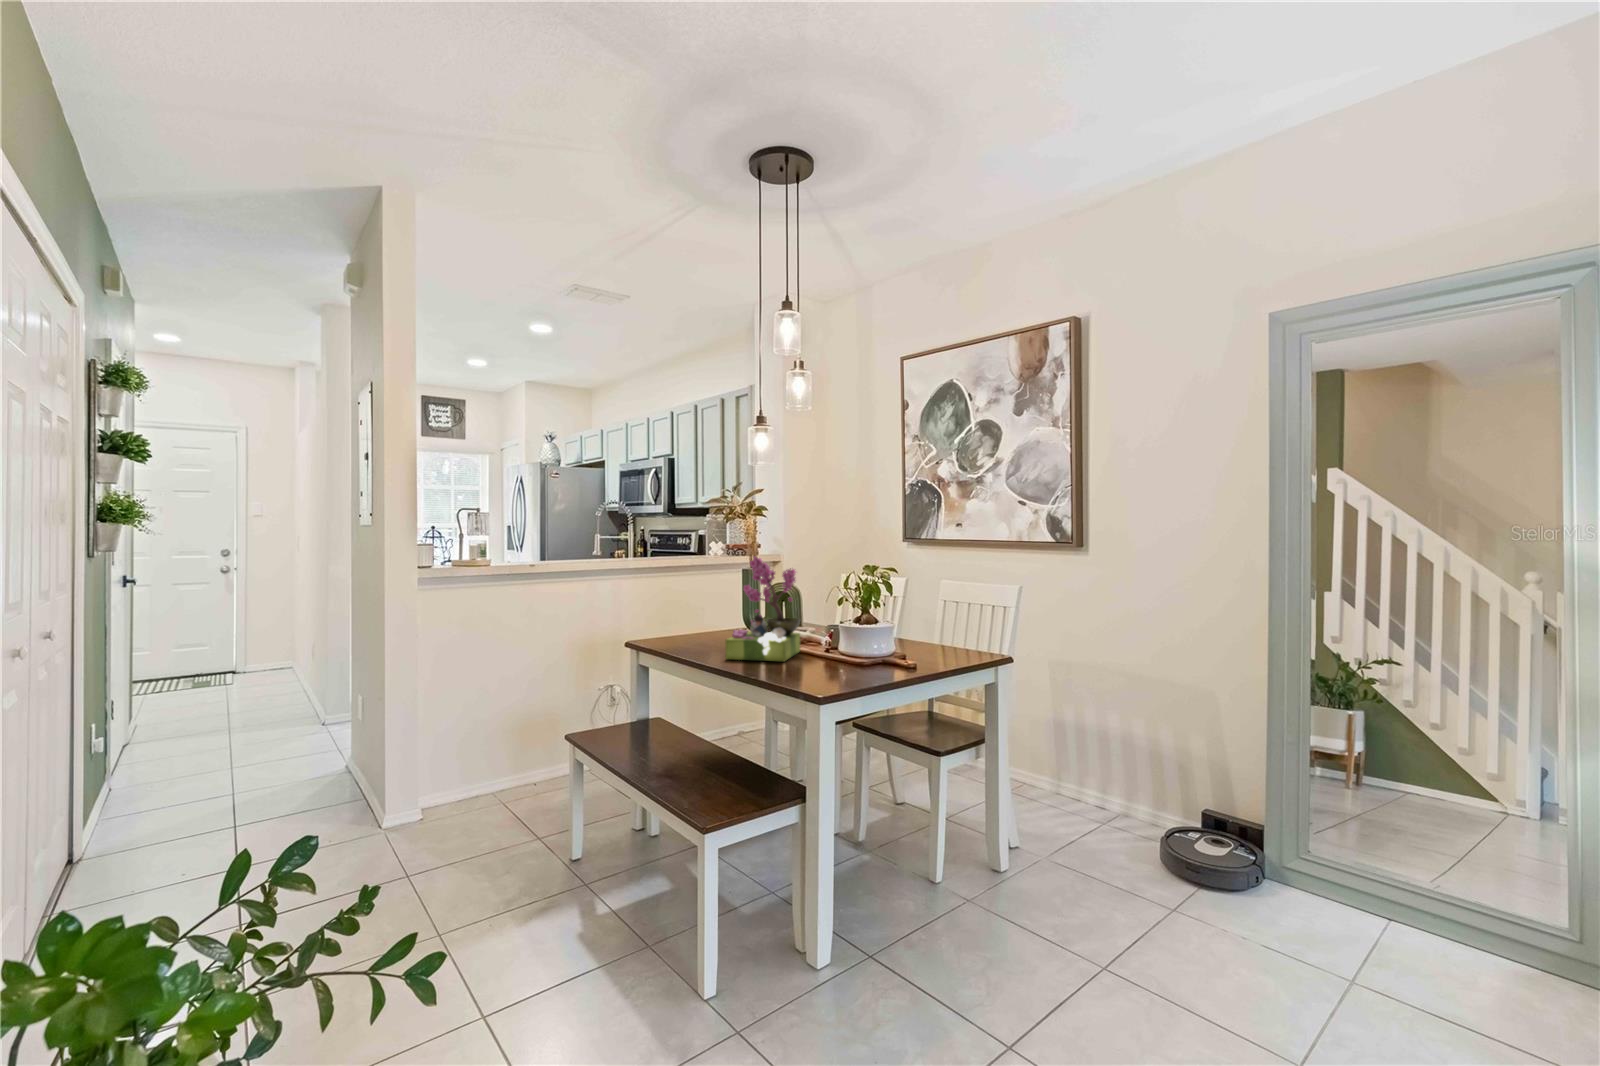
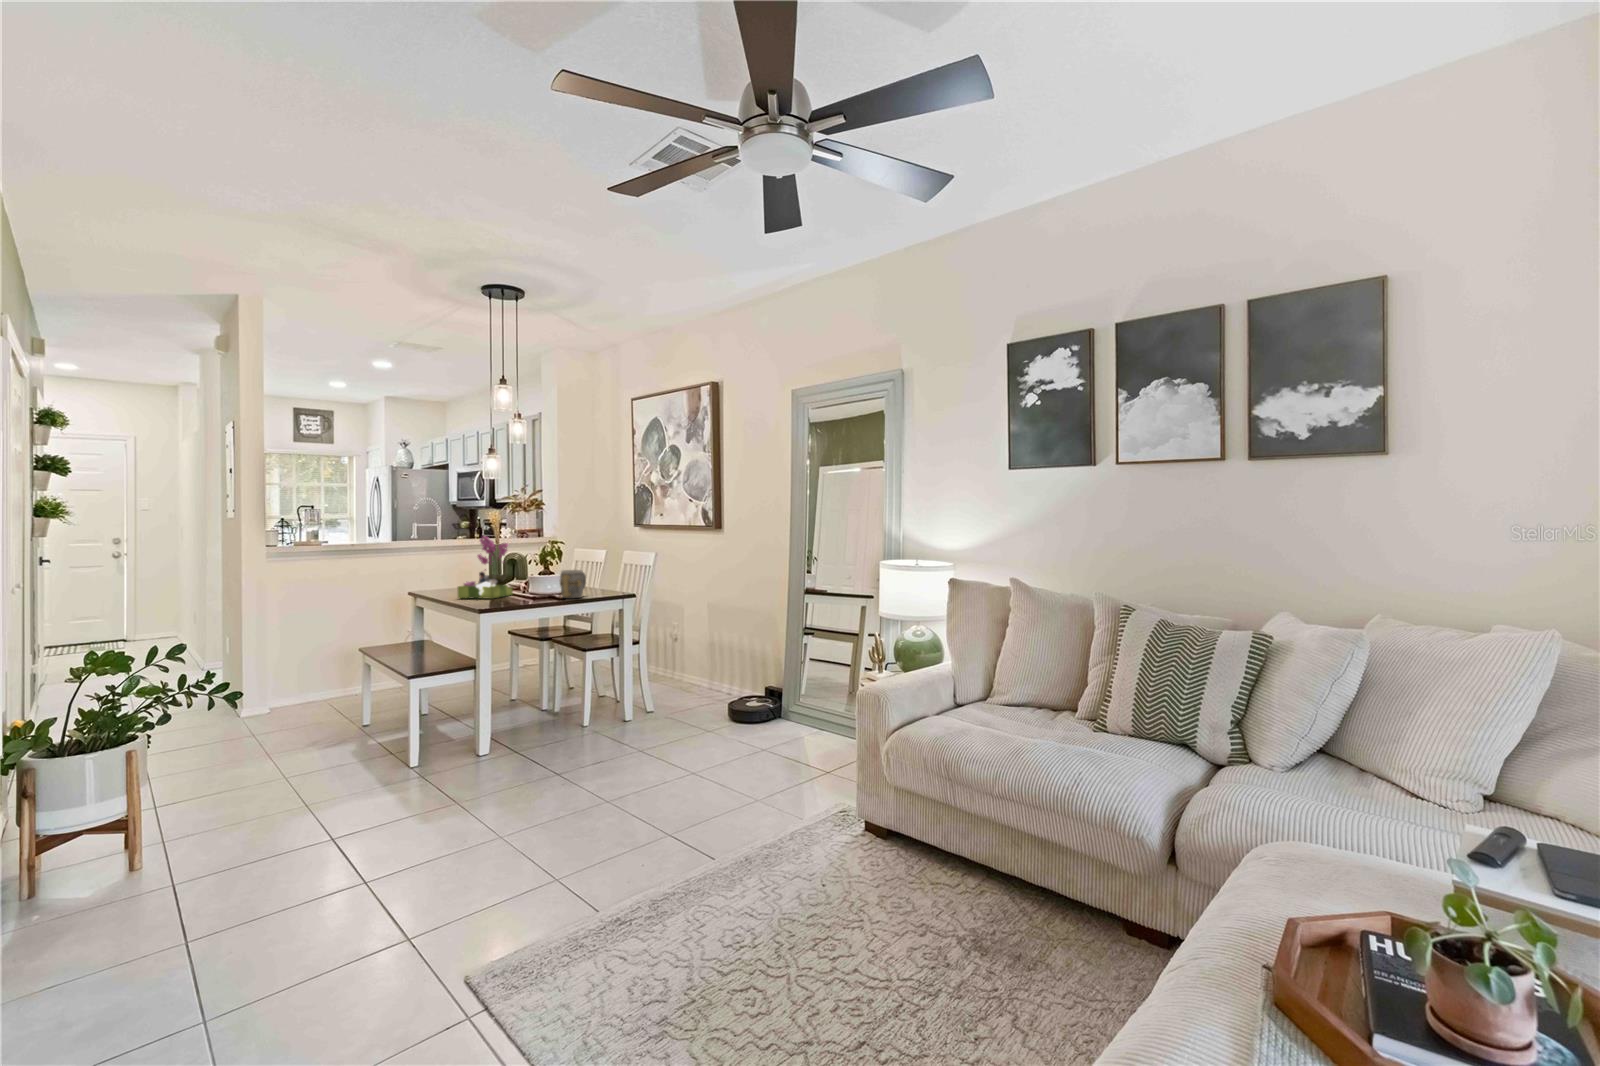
mug: none [897,615,937,665] -> present [560,570,586,598]

